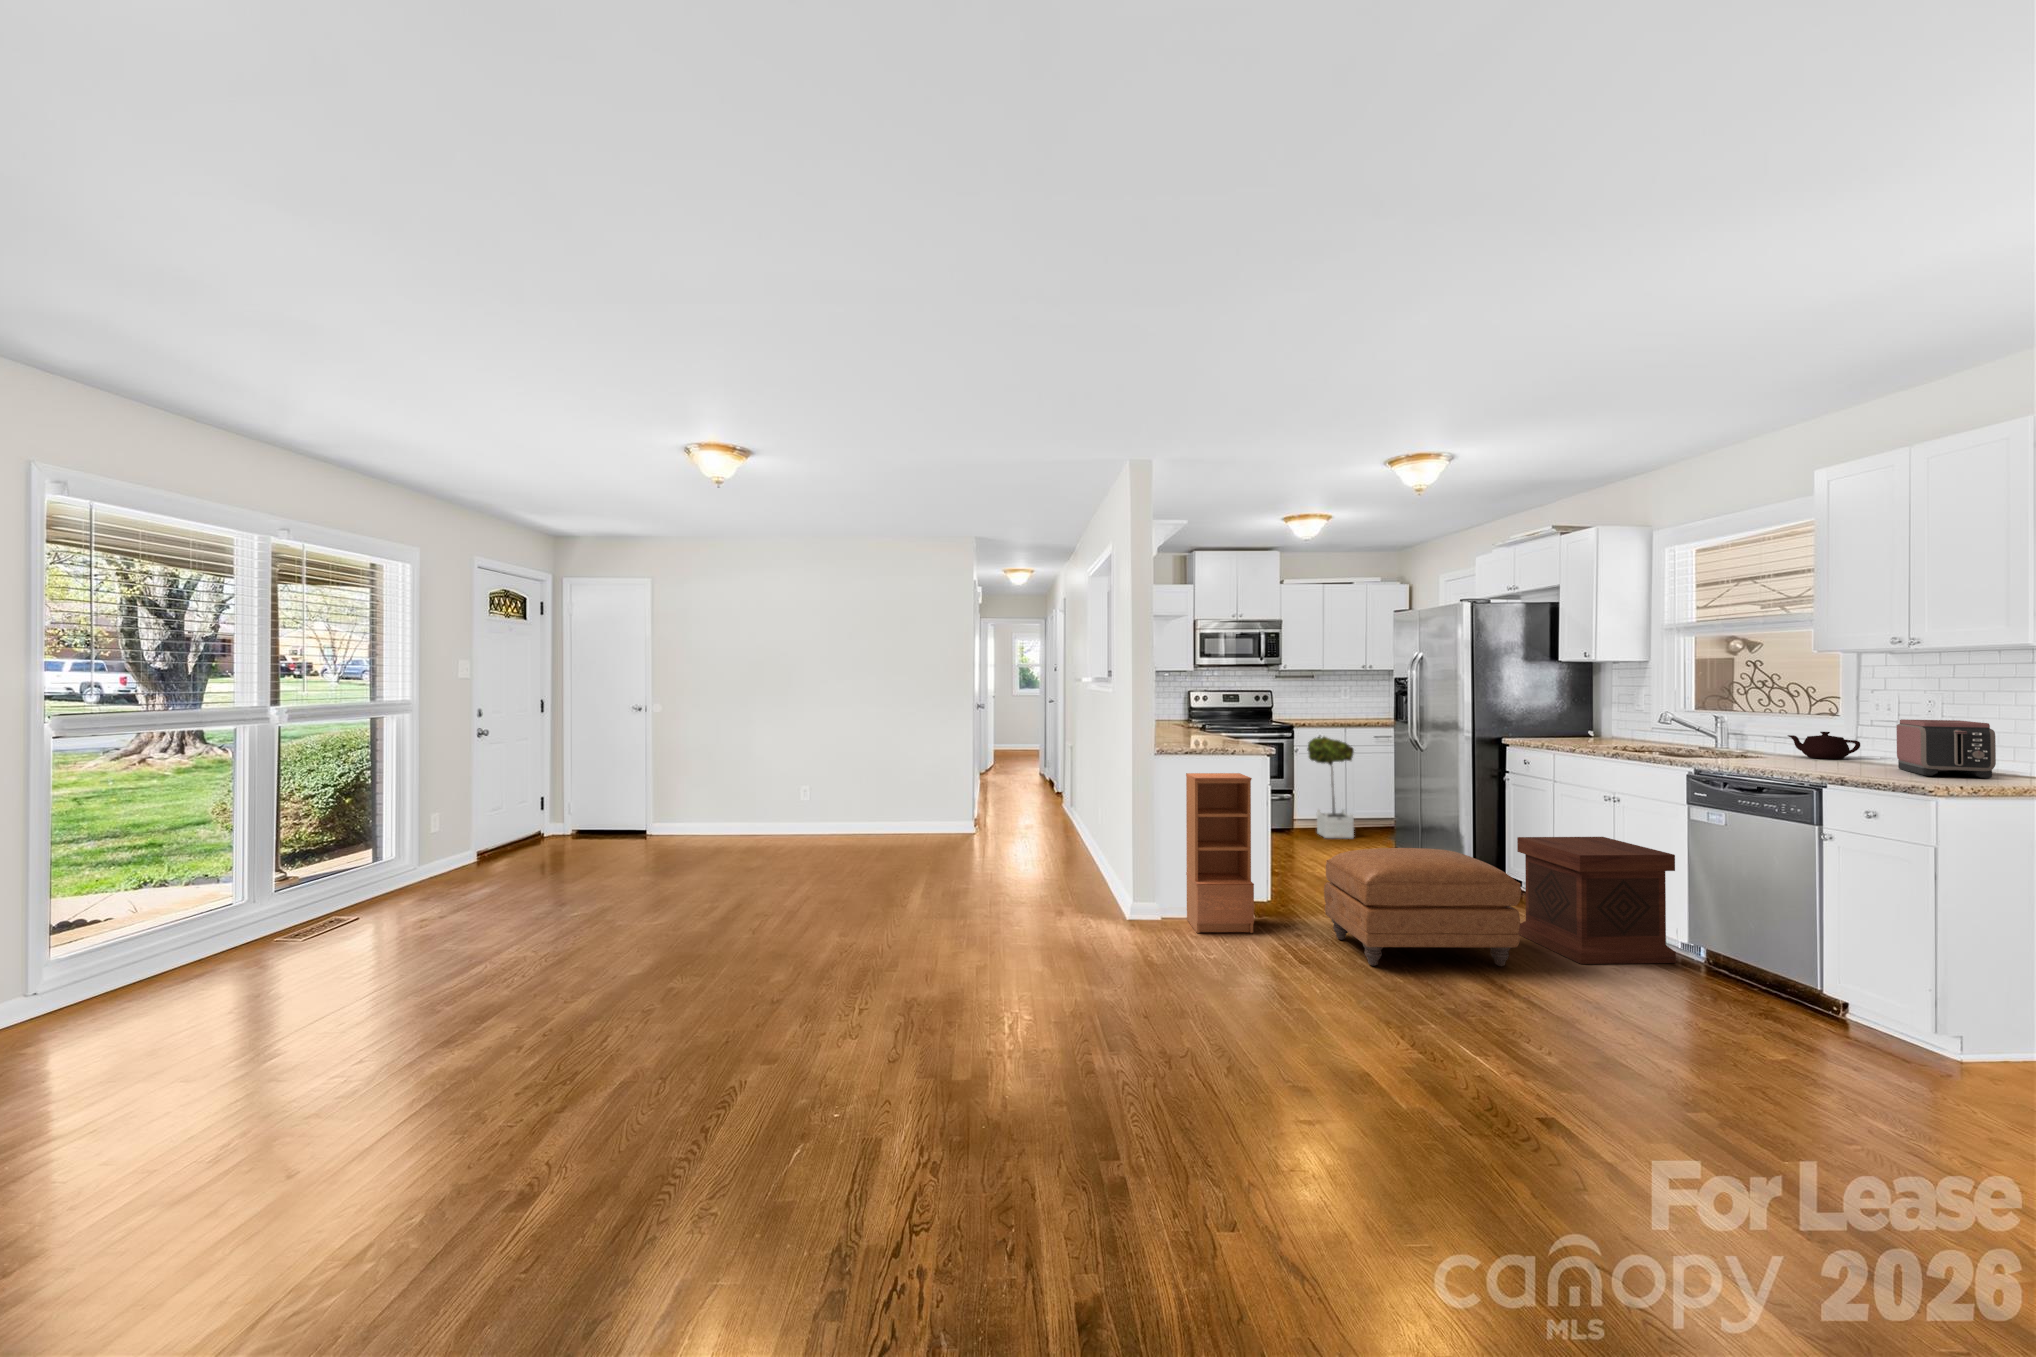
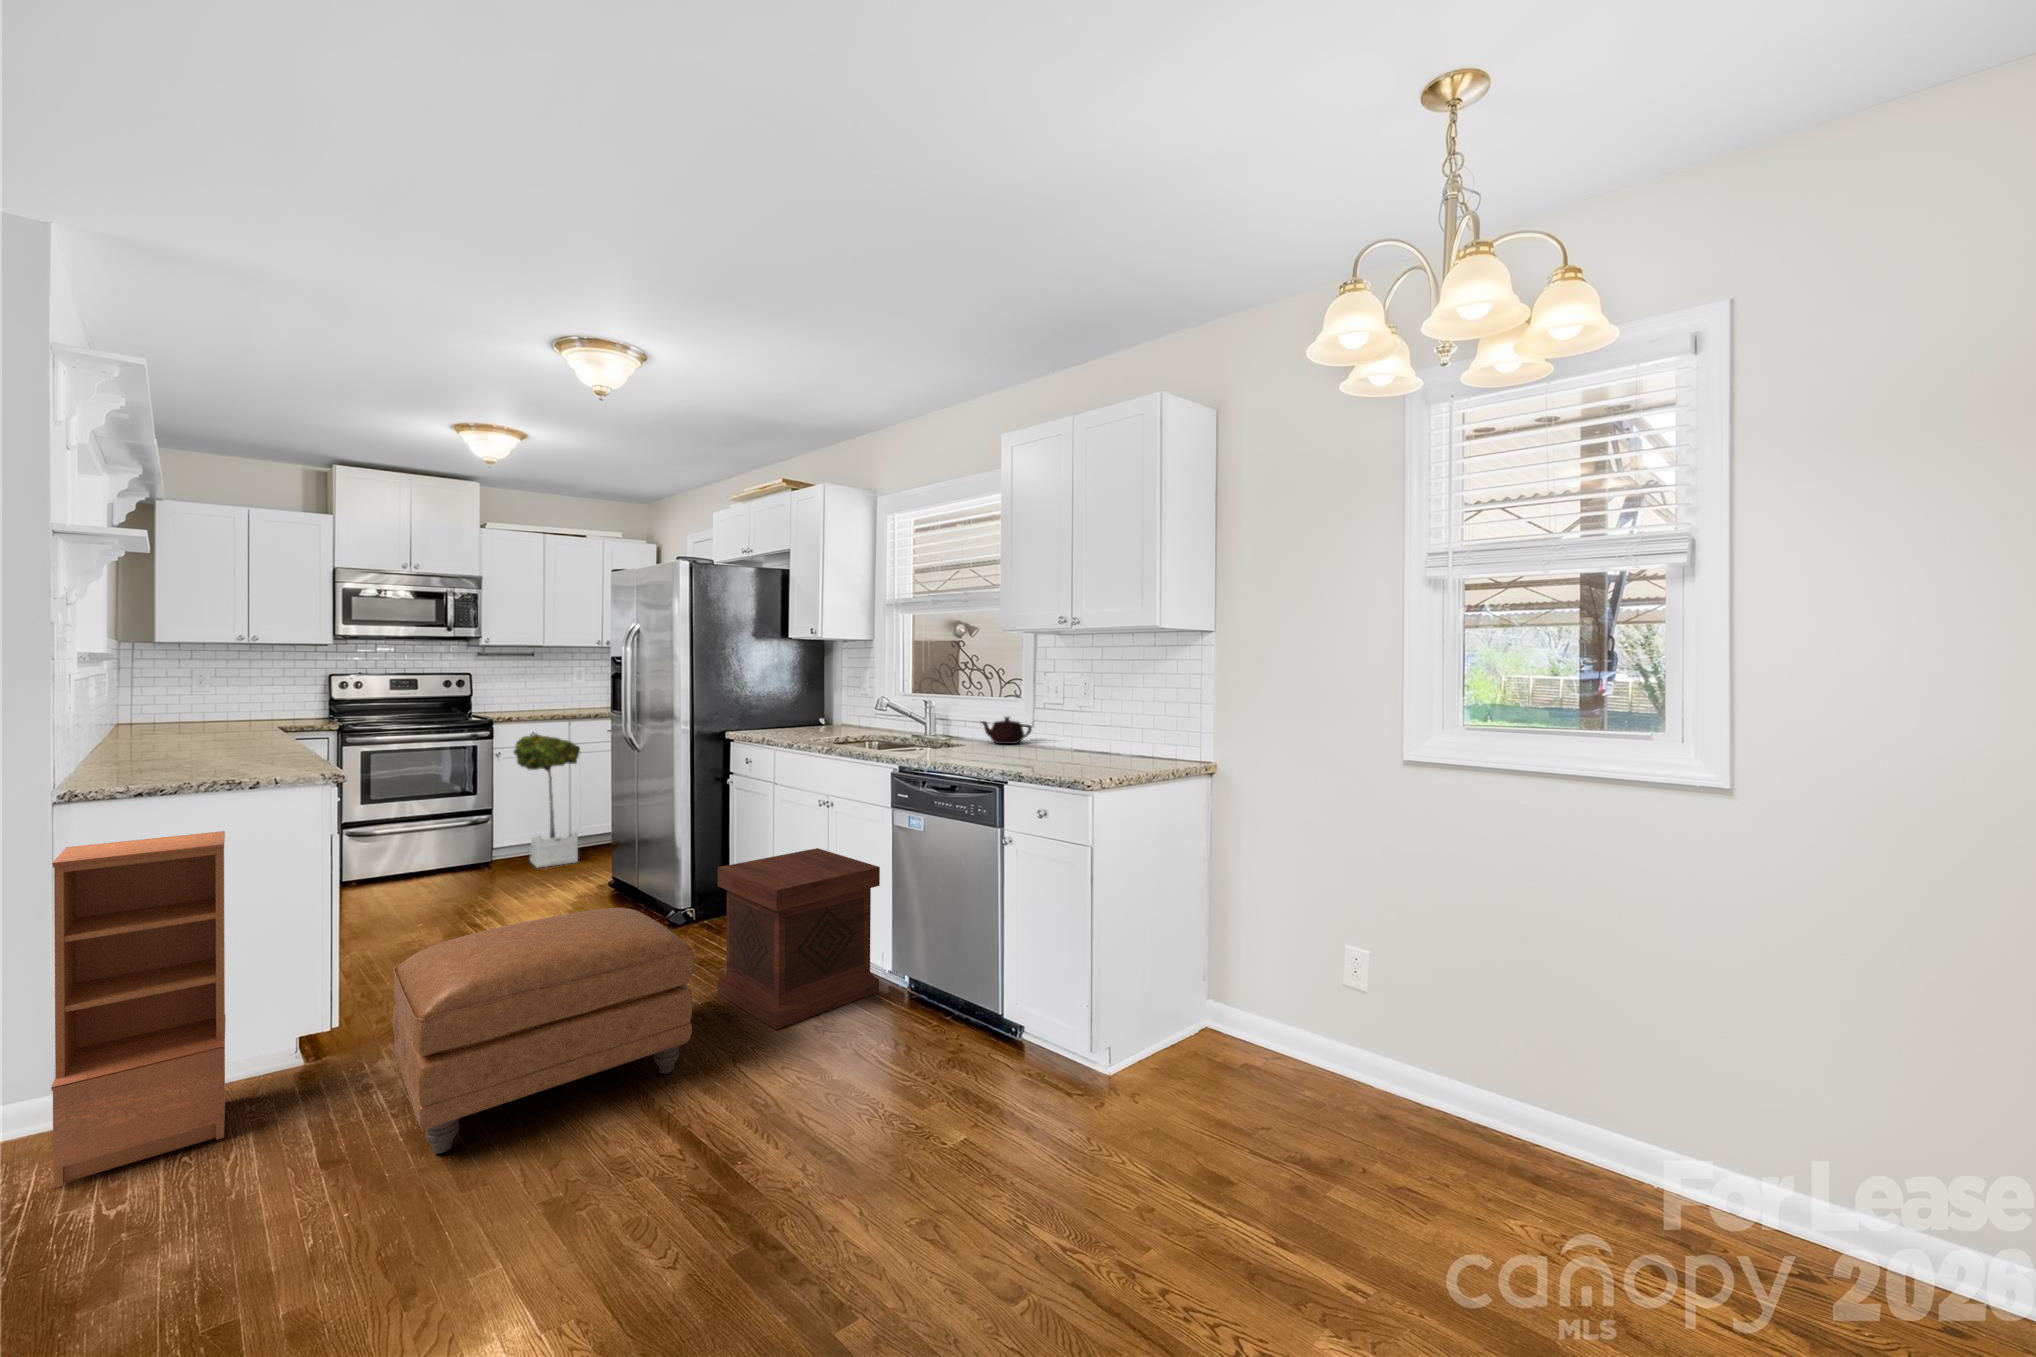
toaster: present [1896,719,1996,778] -> none [1057,705,1124,763]

